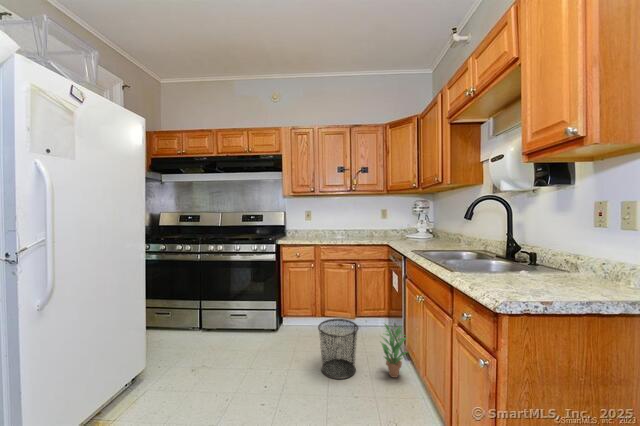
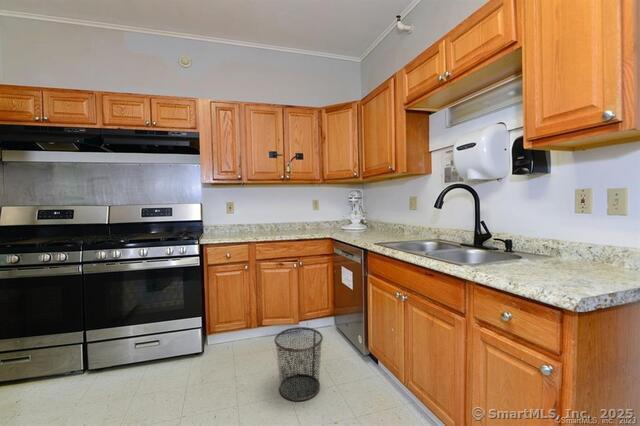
potted plant: present [382,324,406,378] -> none [344,322,378,382]

